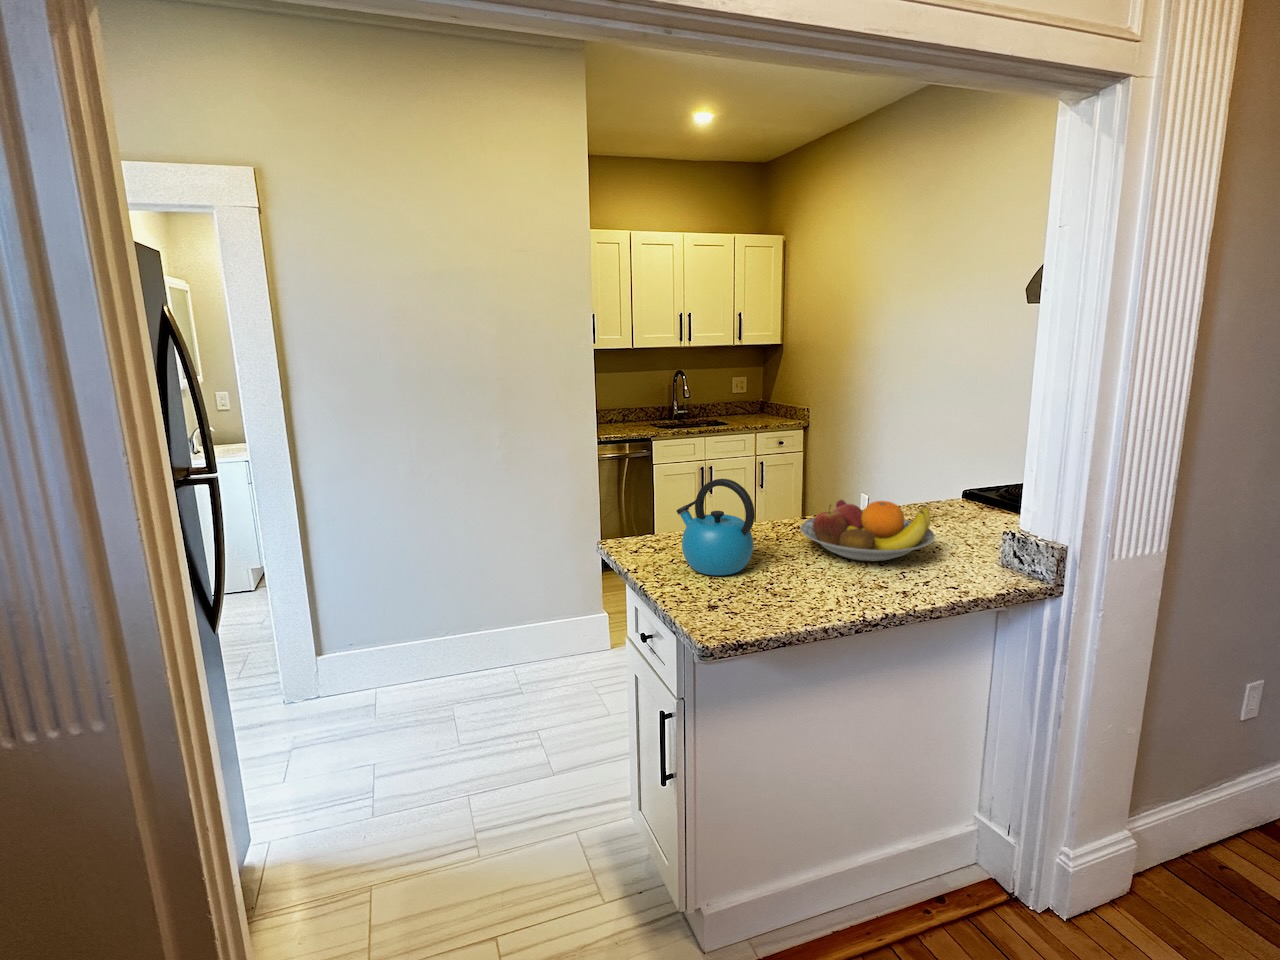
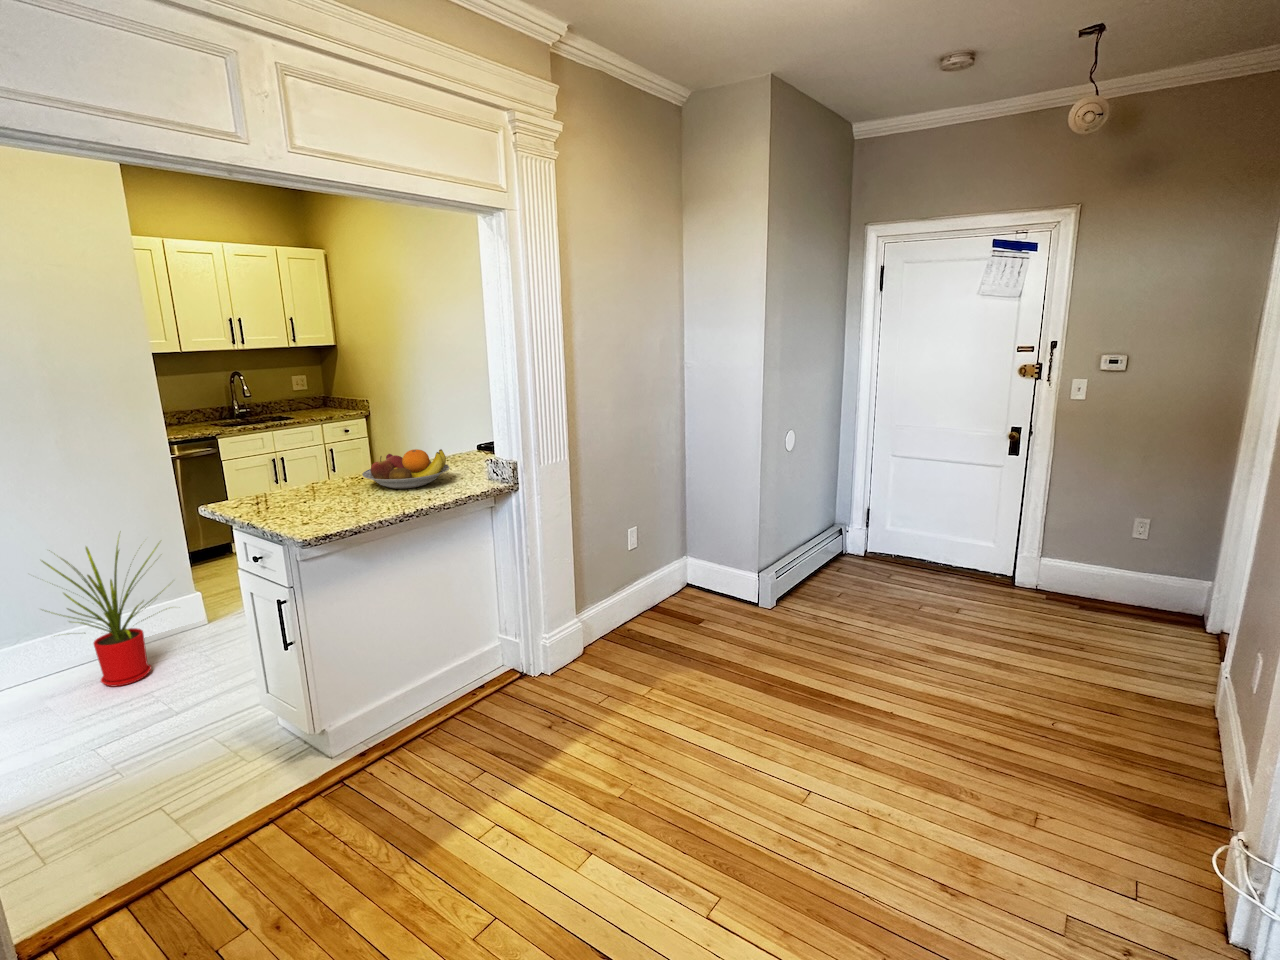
kettle: present [677,479,755,575] -> none [266,443,329,510]
house plant: none [458,539,584,706] -> present [42,534,162,687]

